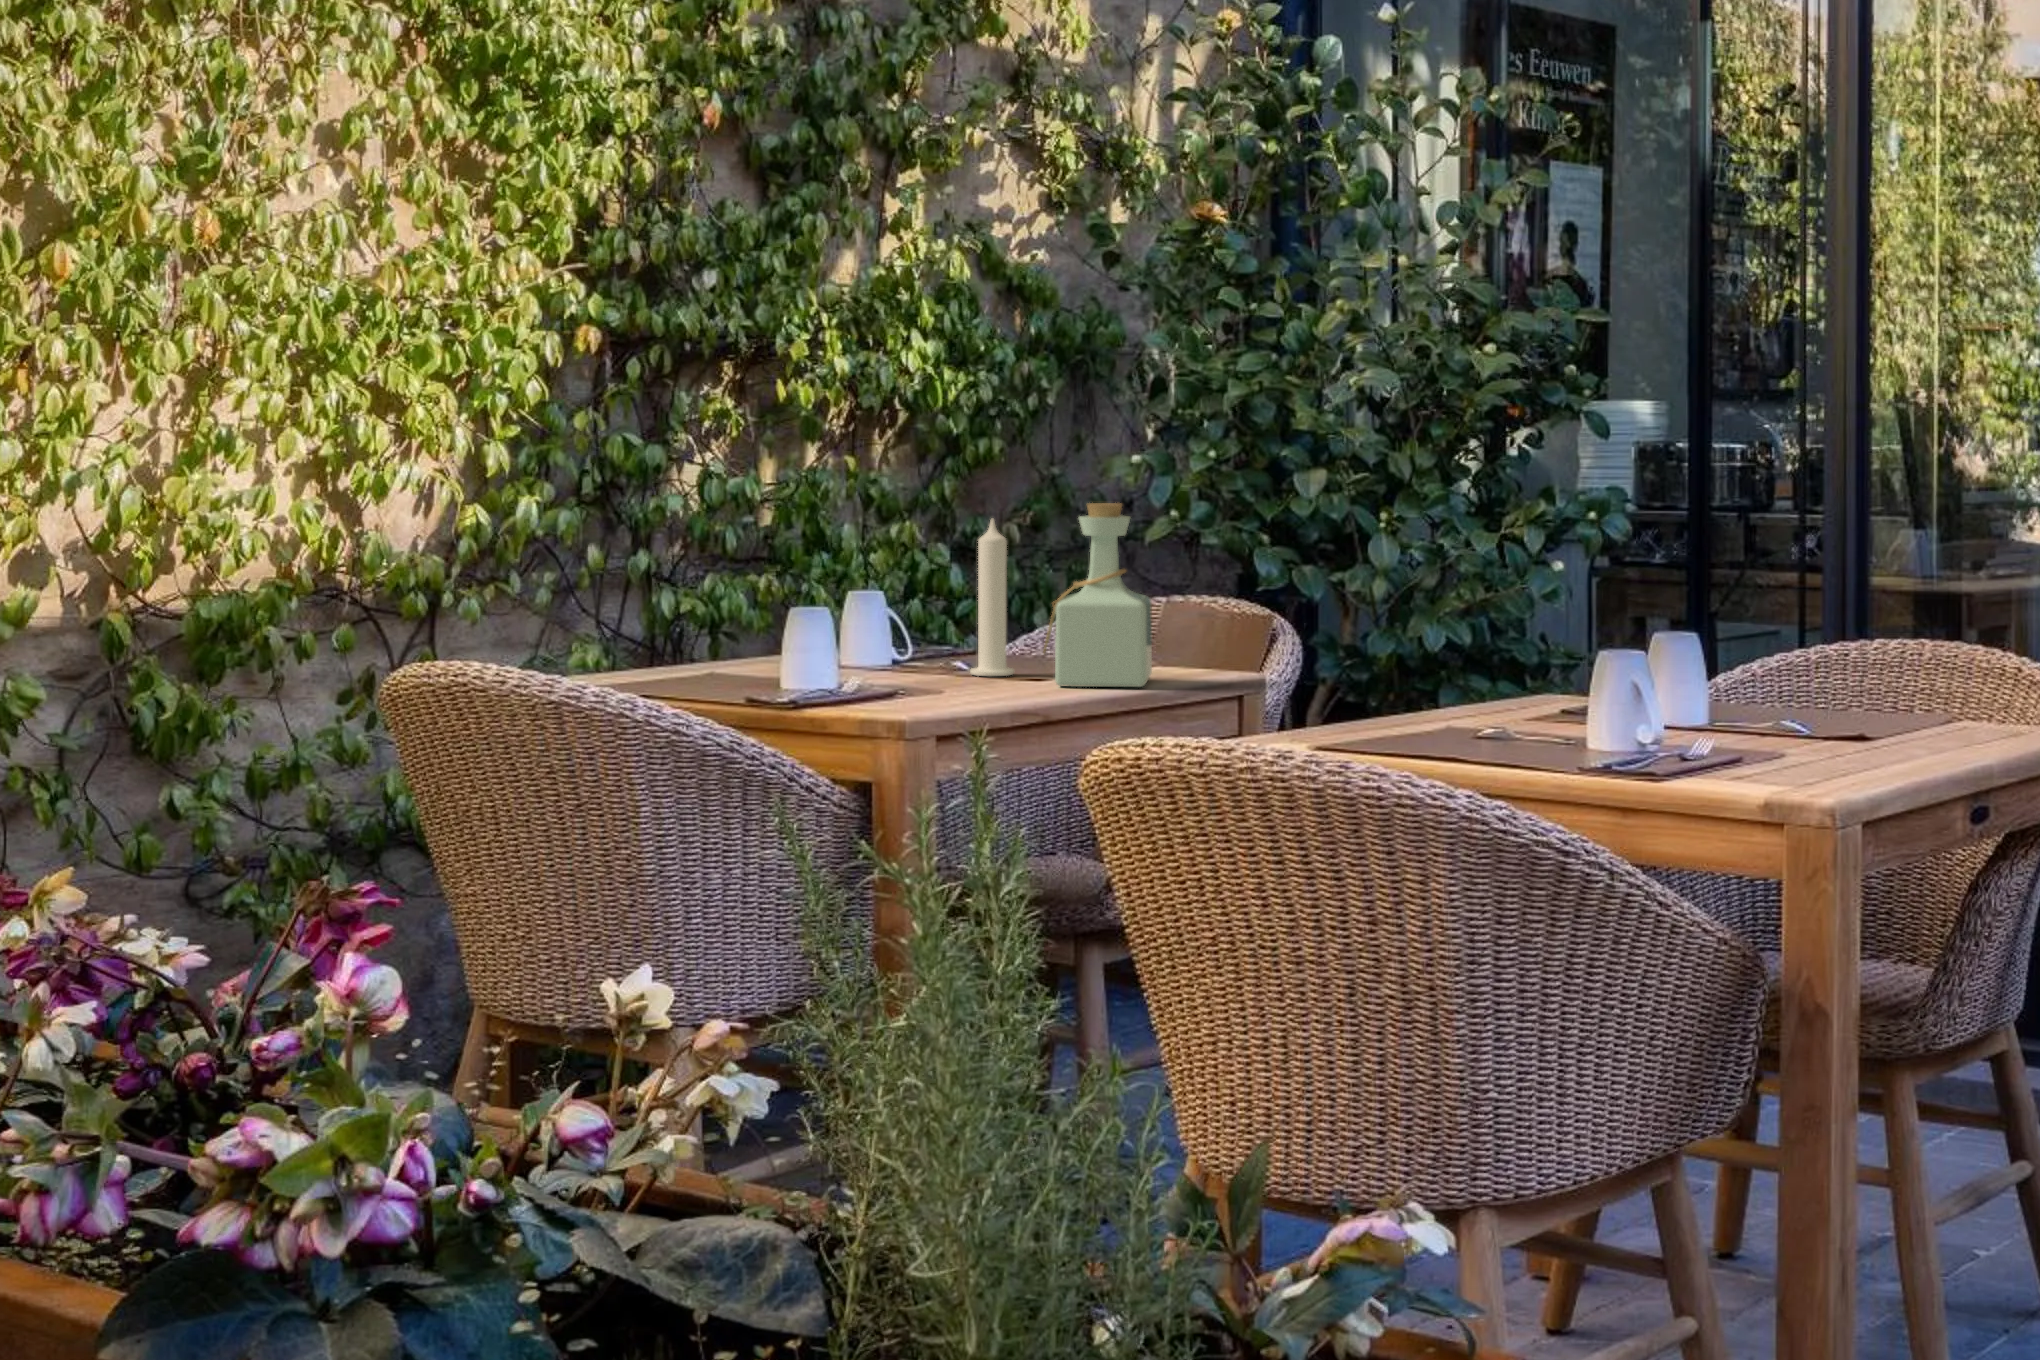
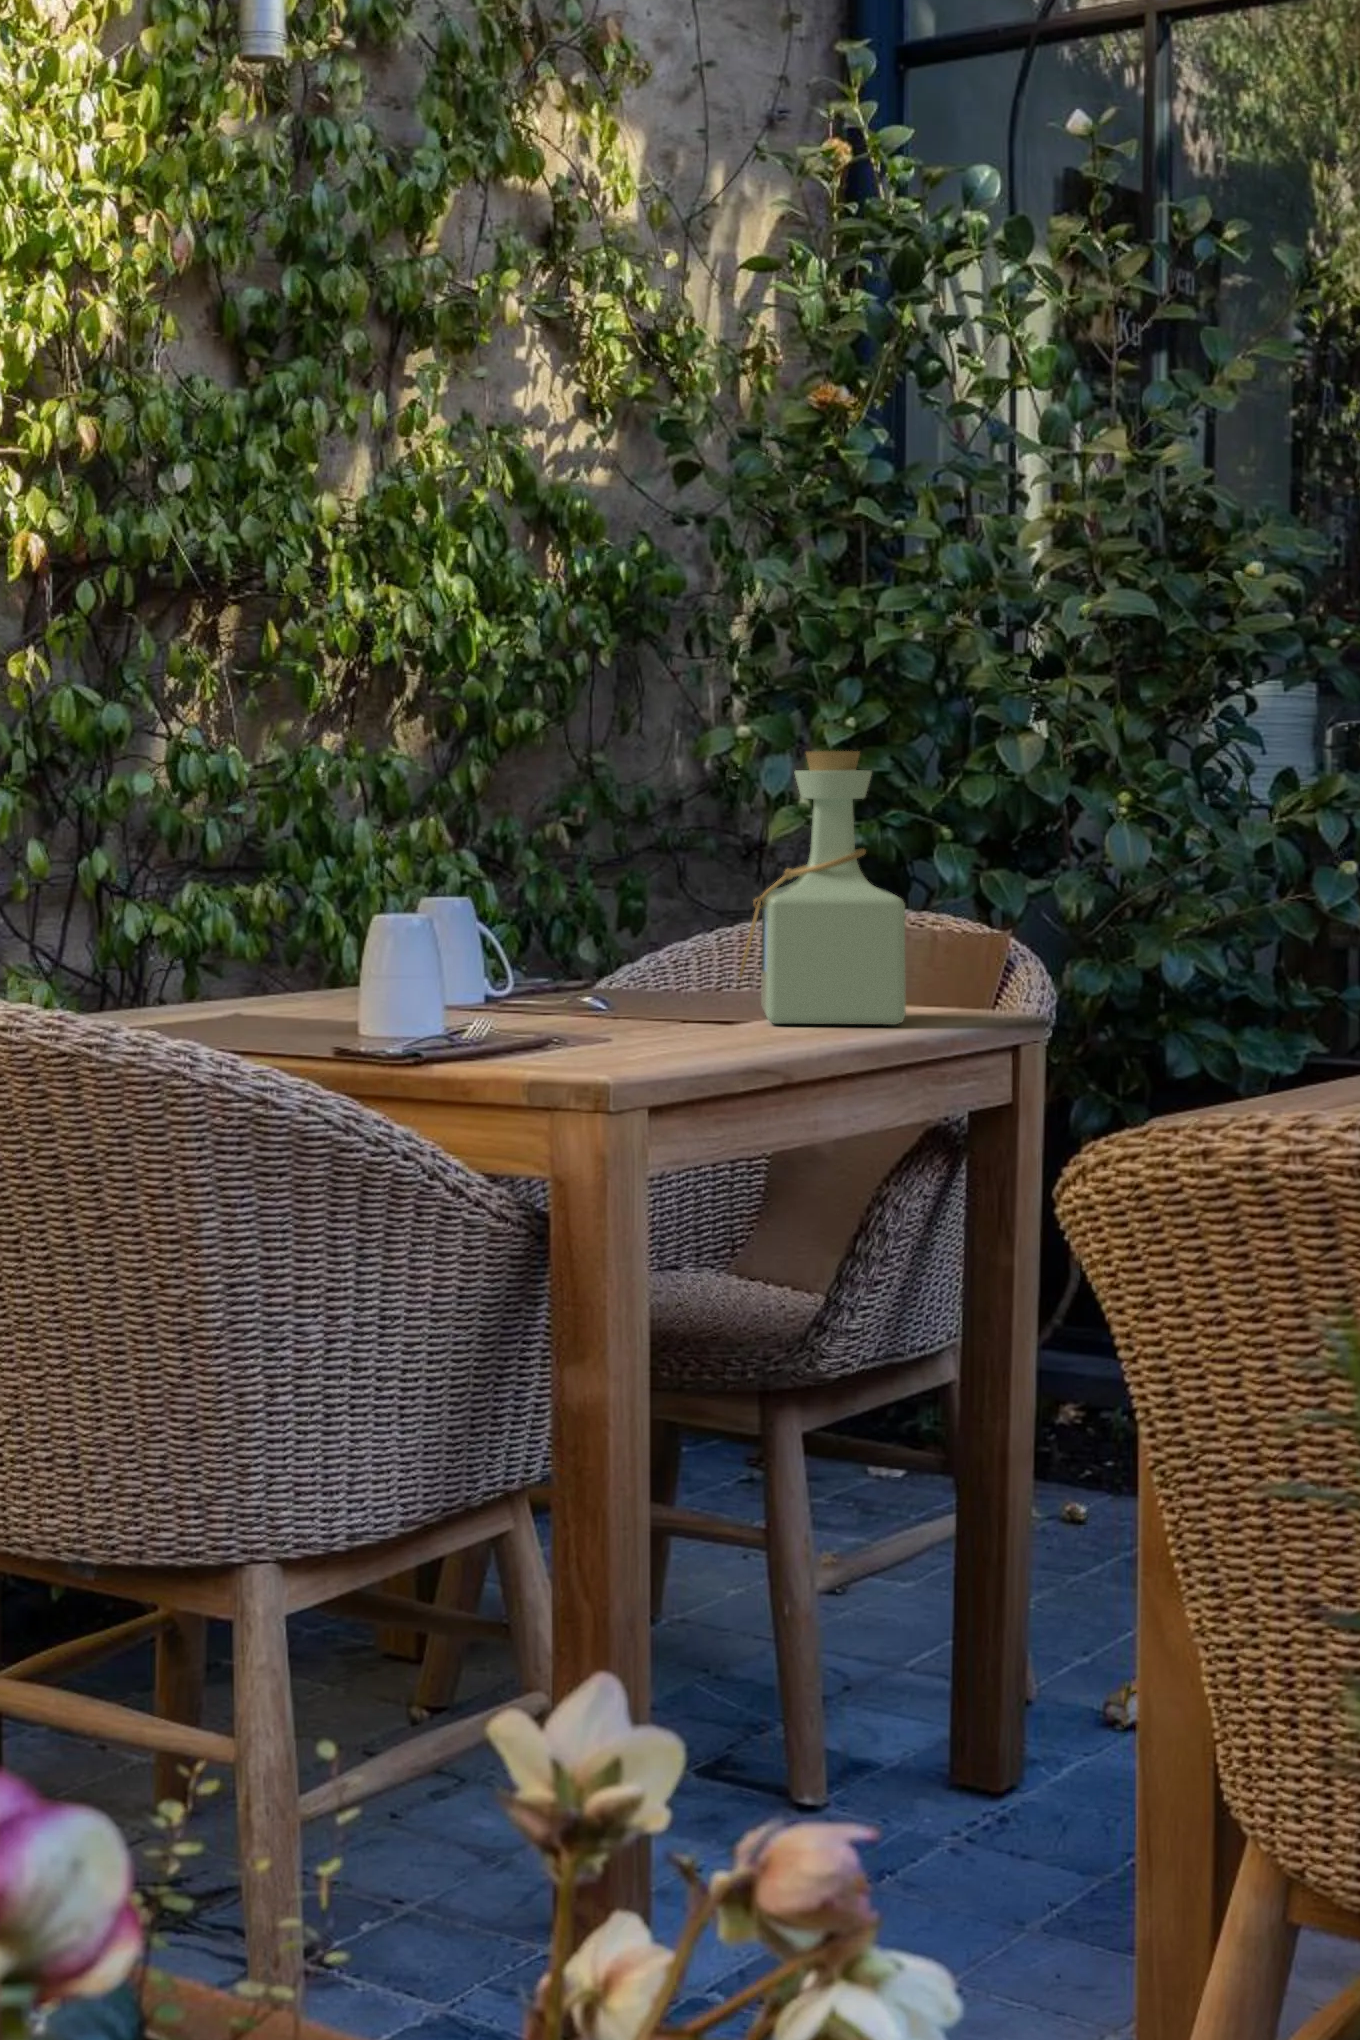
candle: present [970,519,1014,676] -> none [620,778,685,1012]

